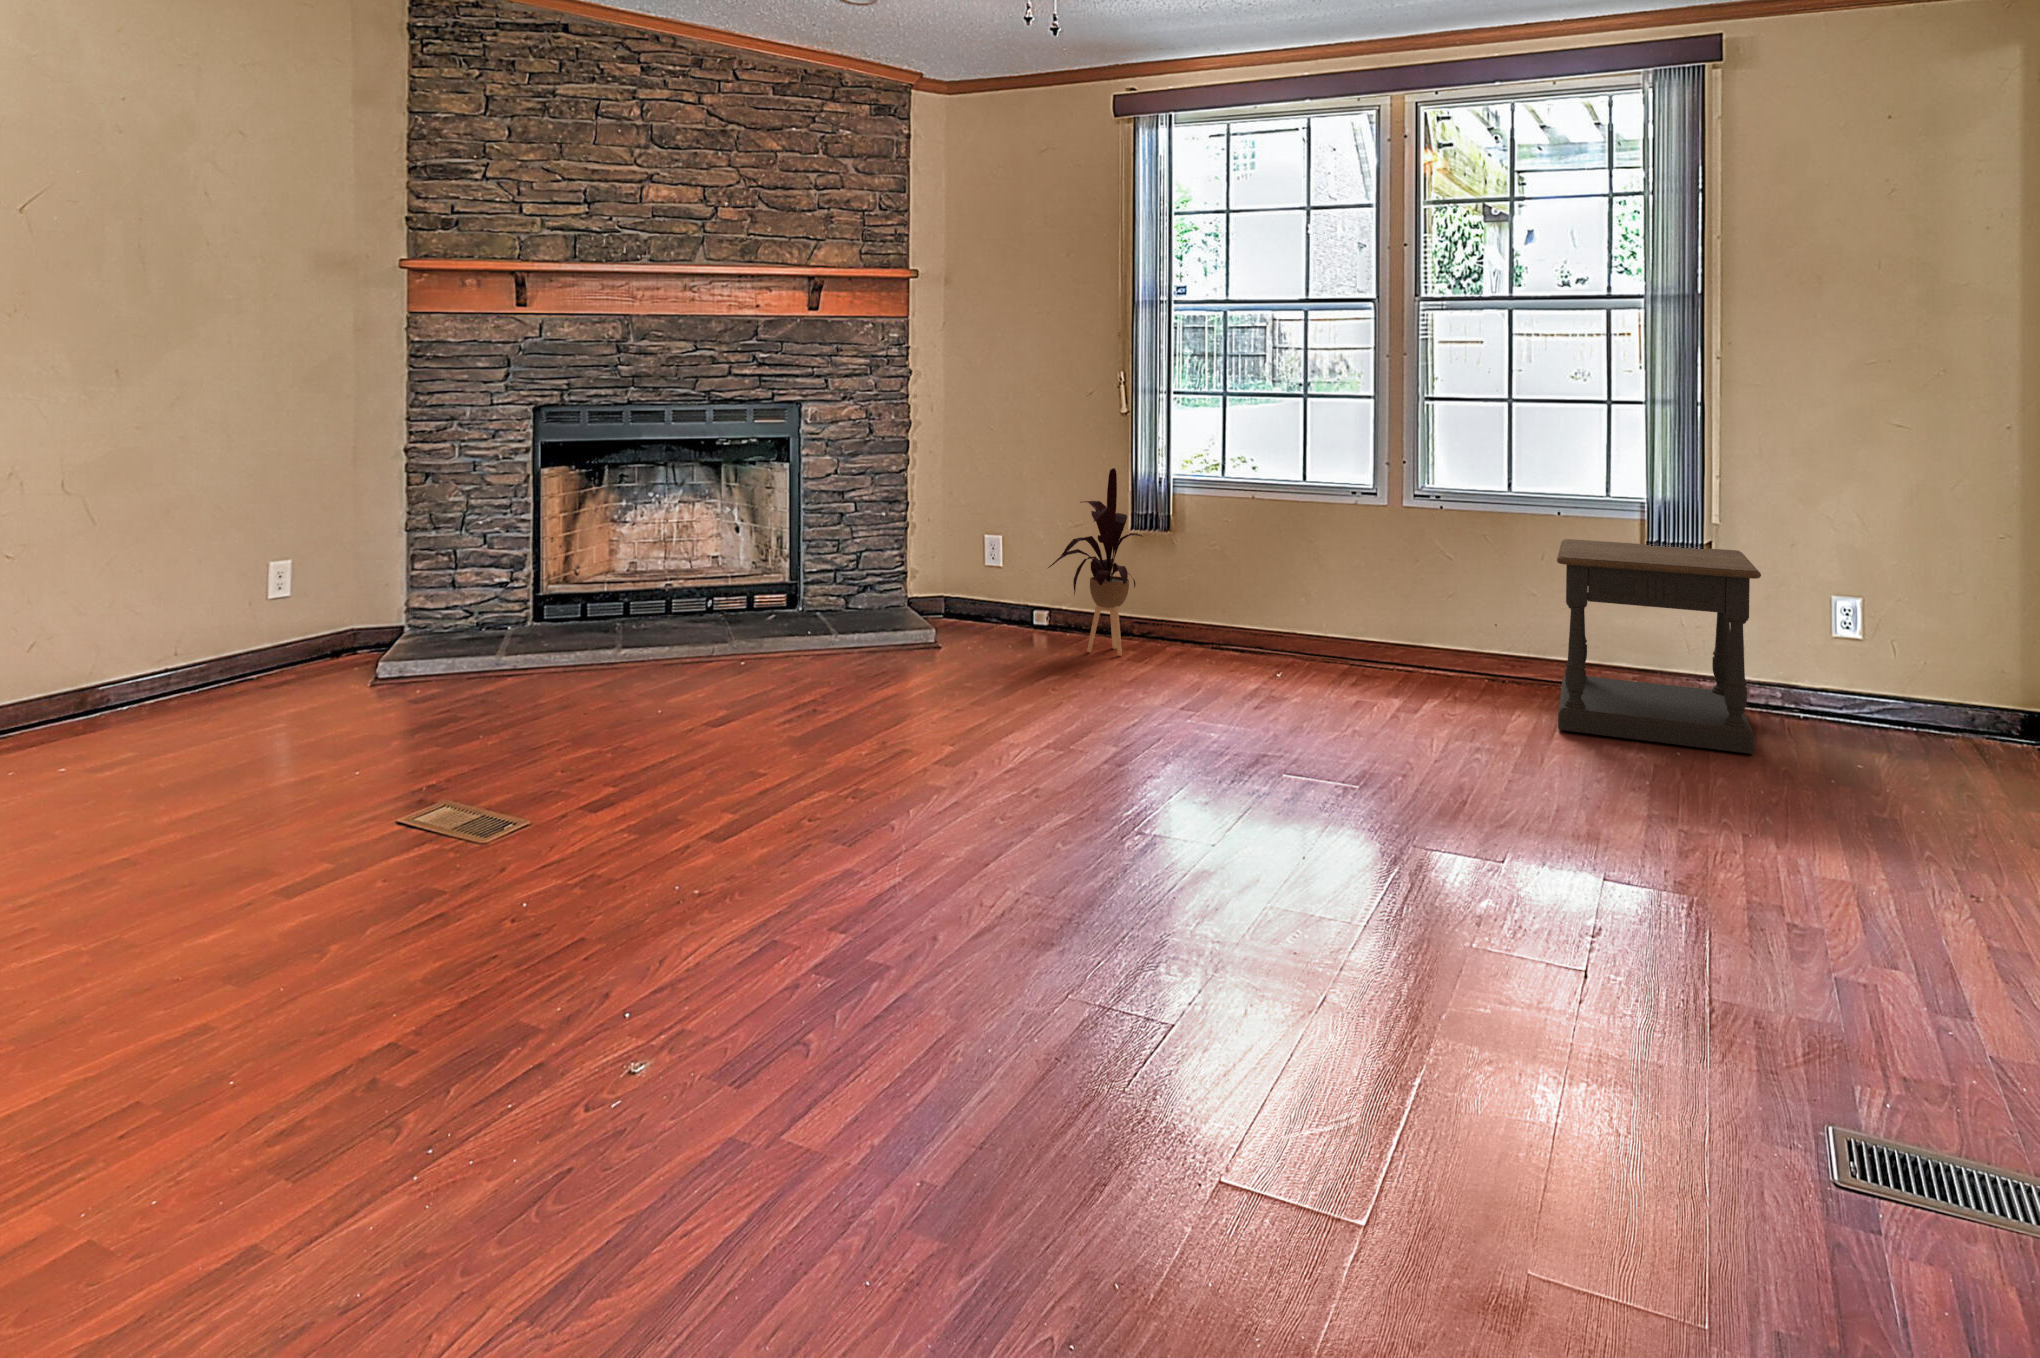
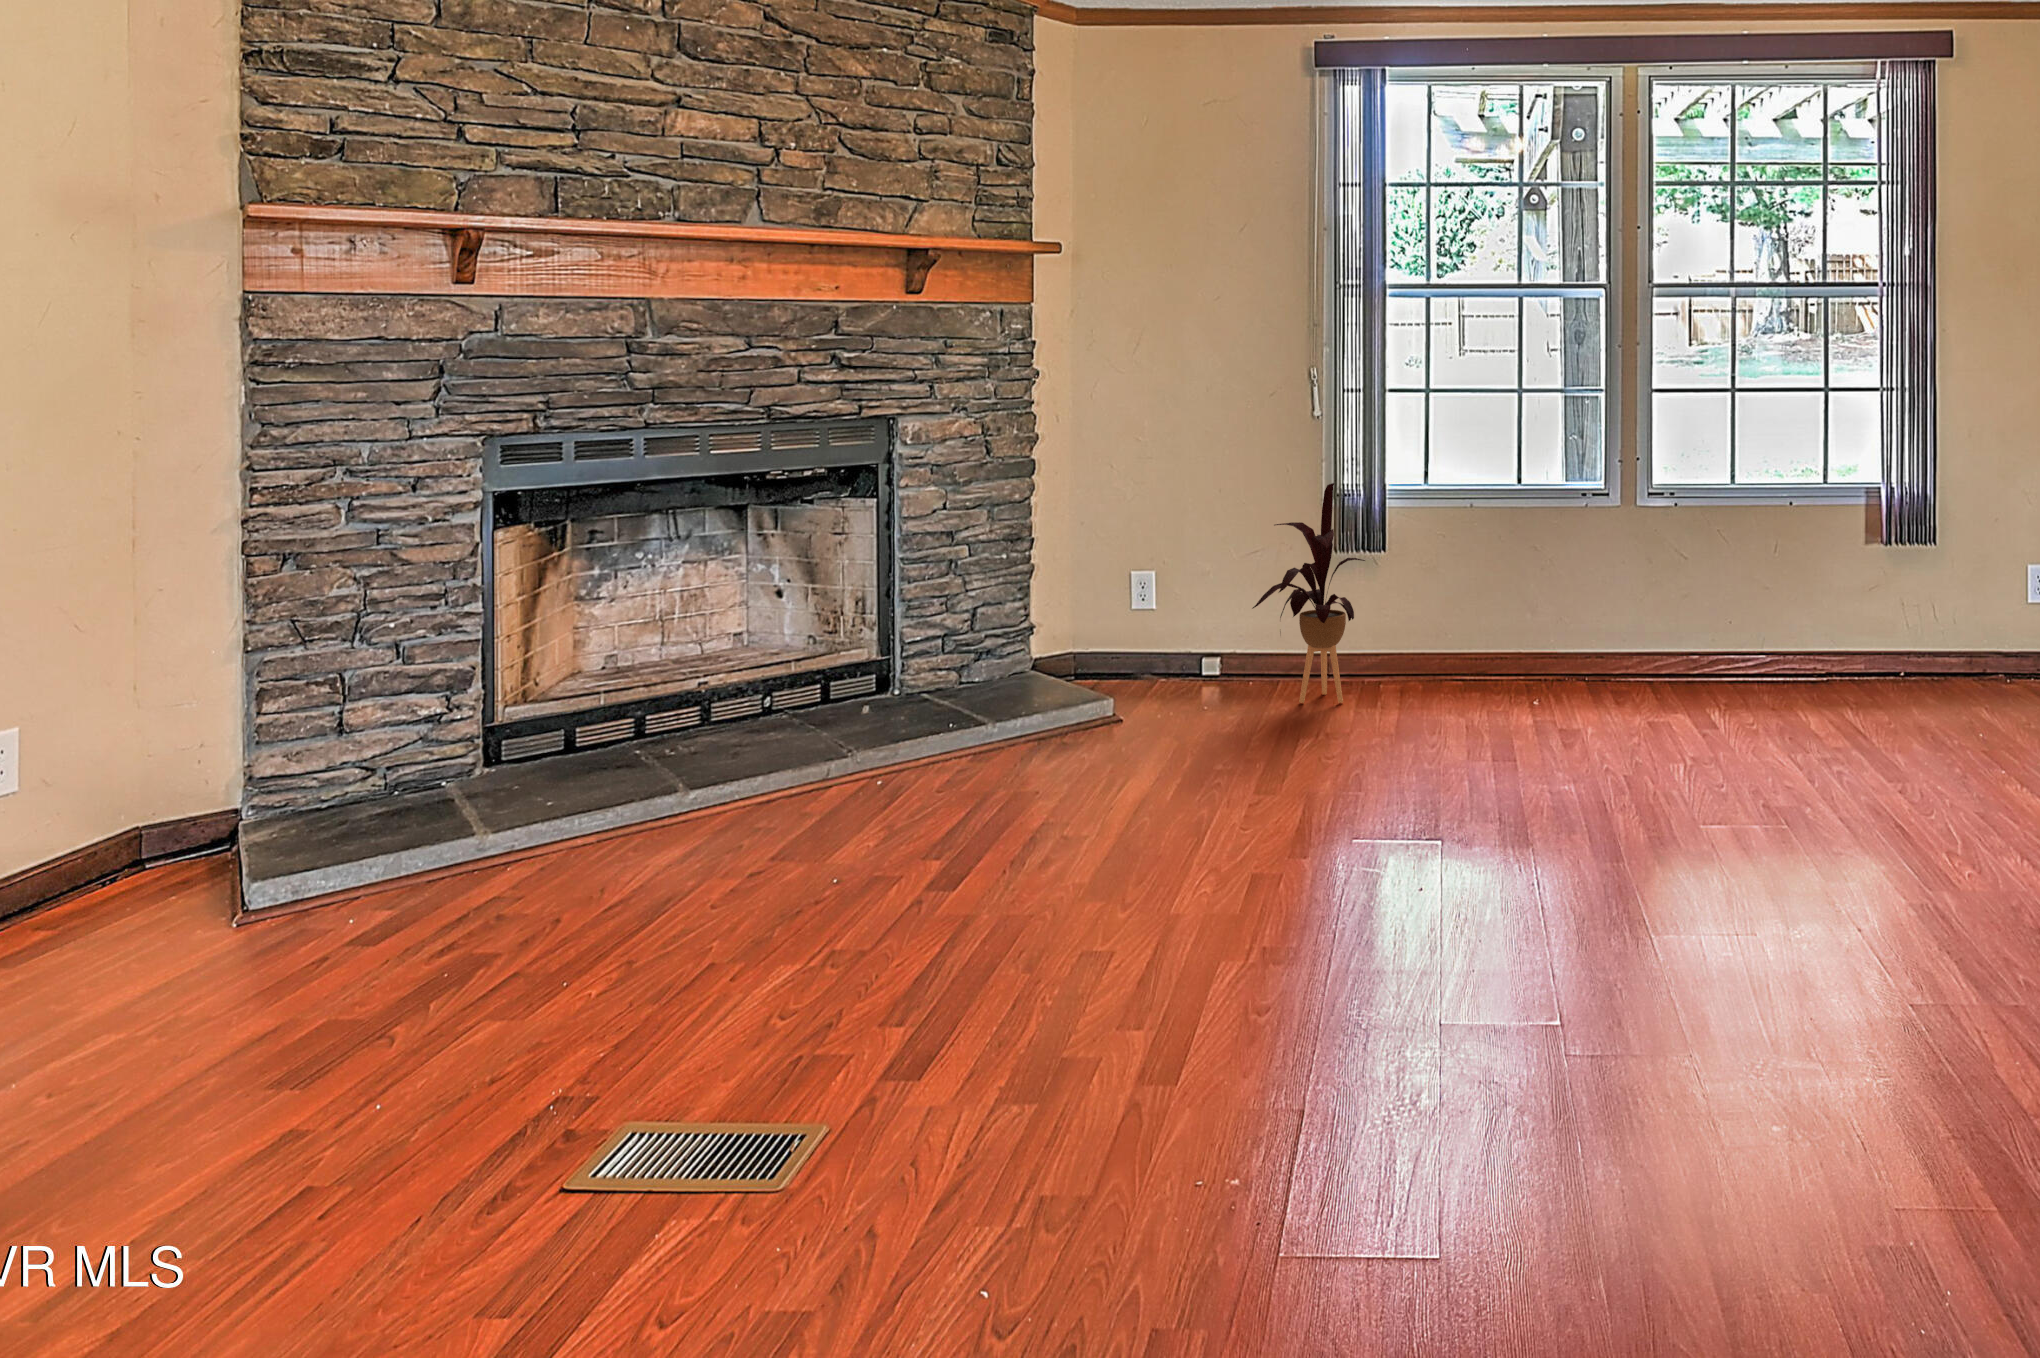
side table: present [1557,539,1761,754] -> none [1796,531,2030,731]

